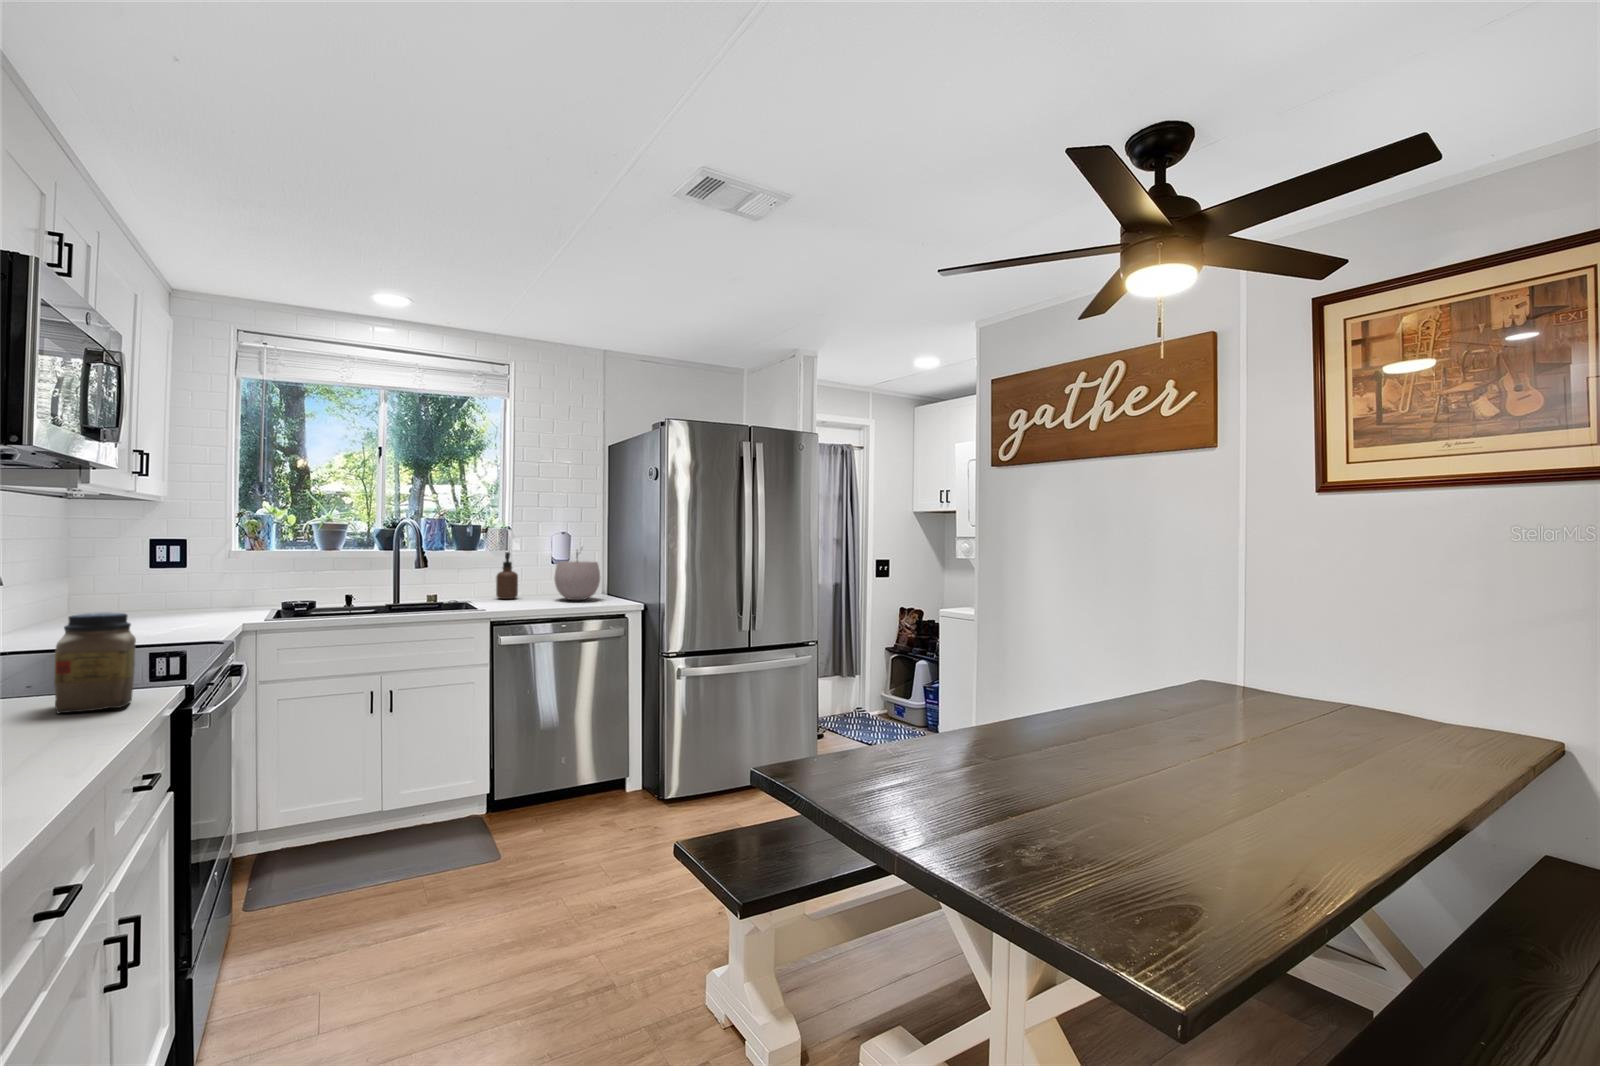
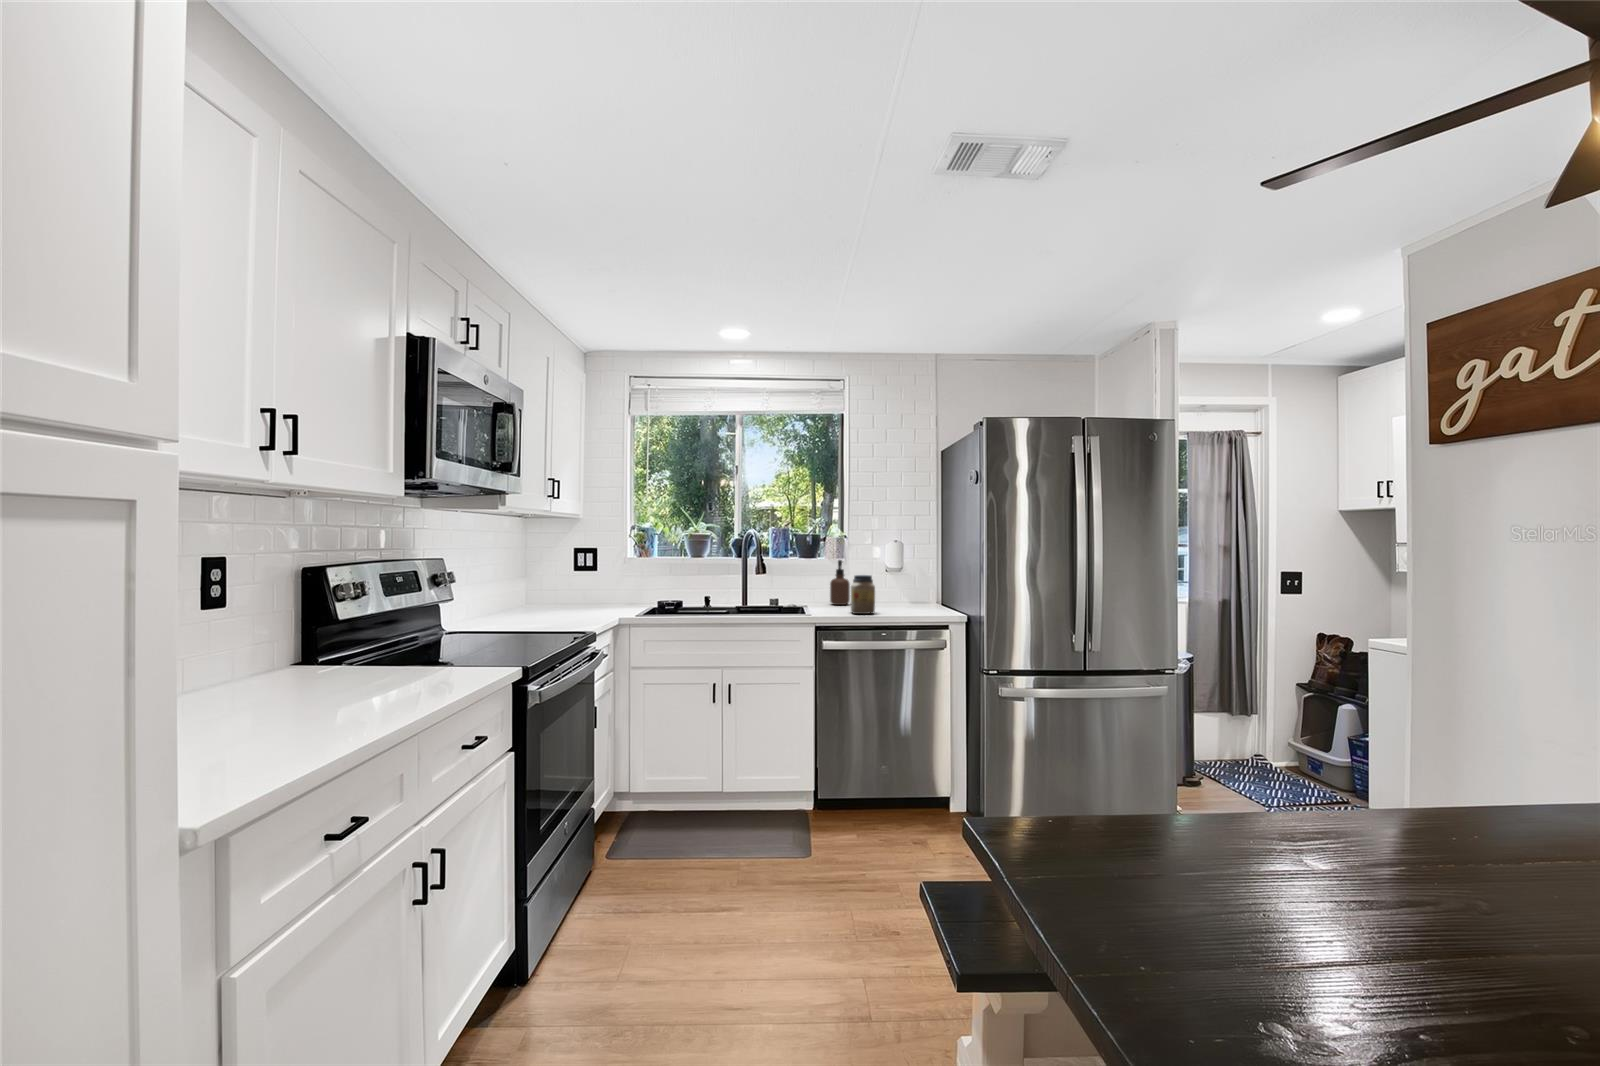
plant pot: present [554,552,600,600] -> none [881,553,926,609]
jar: present [54,613,136,713] -> present [851,575,875,614]

